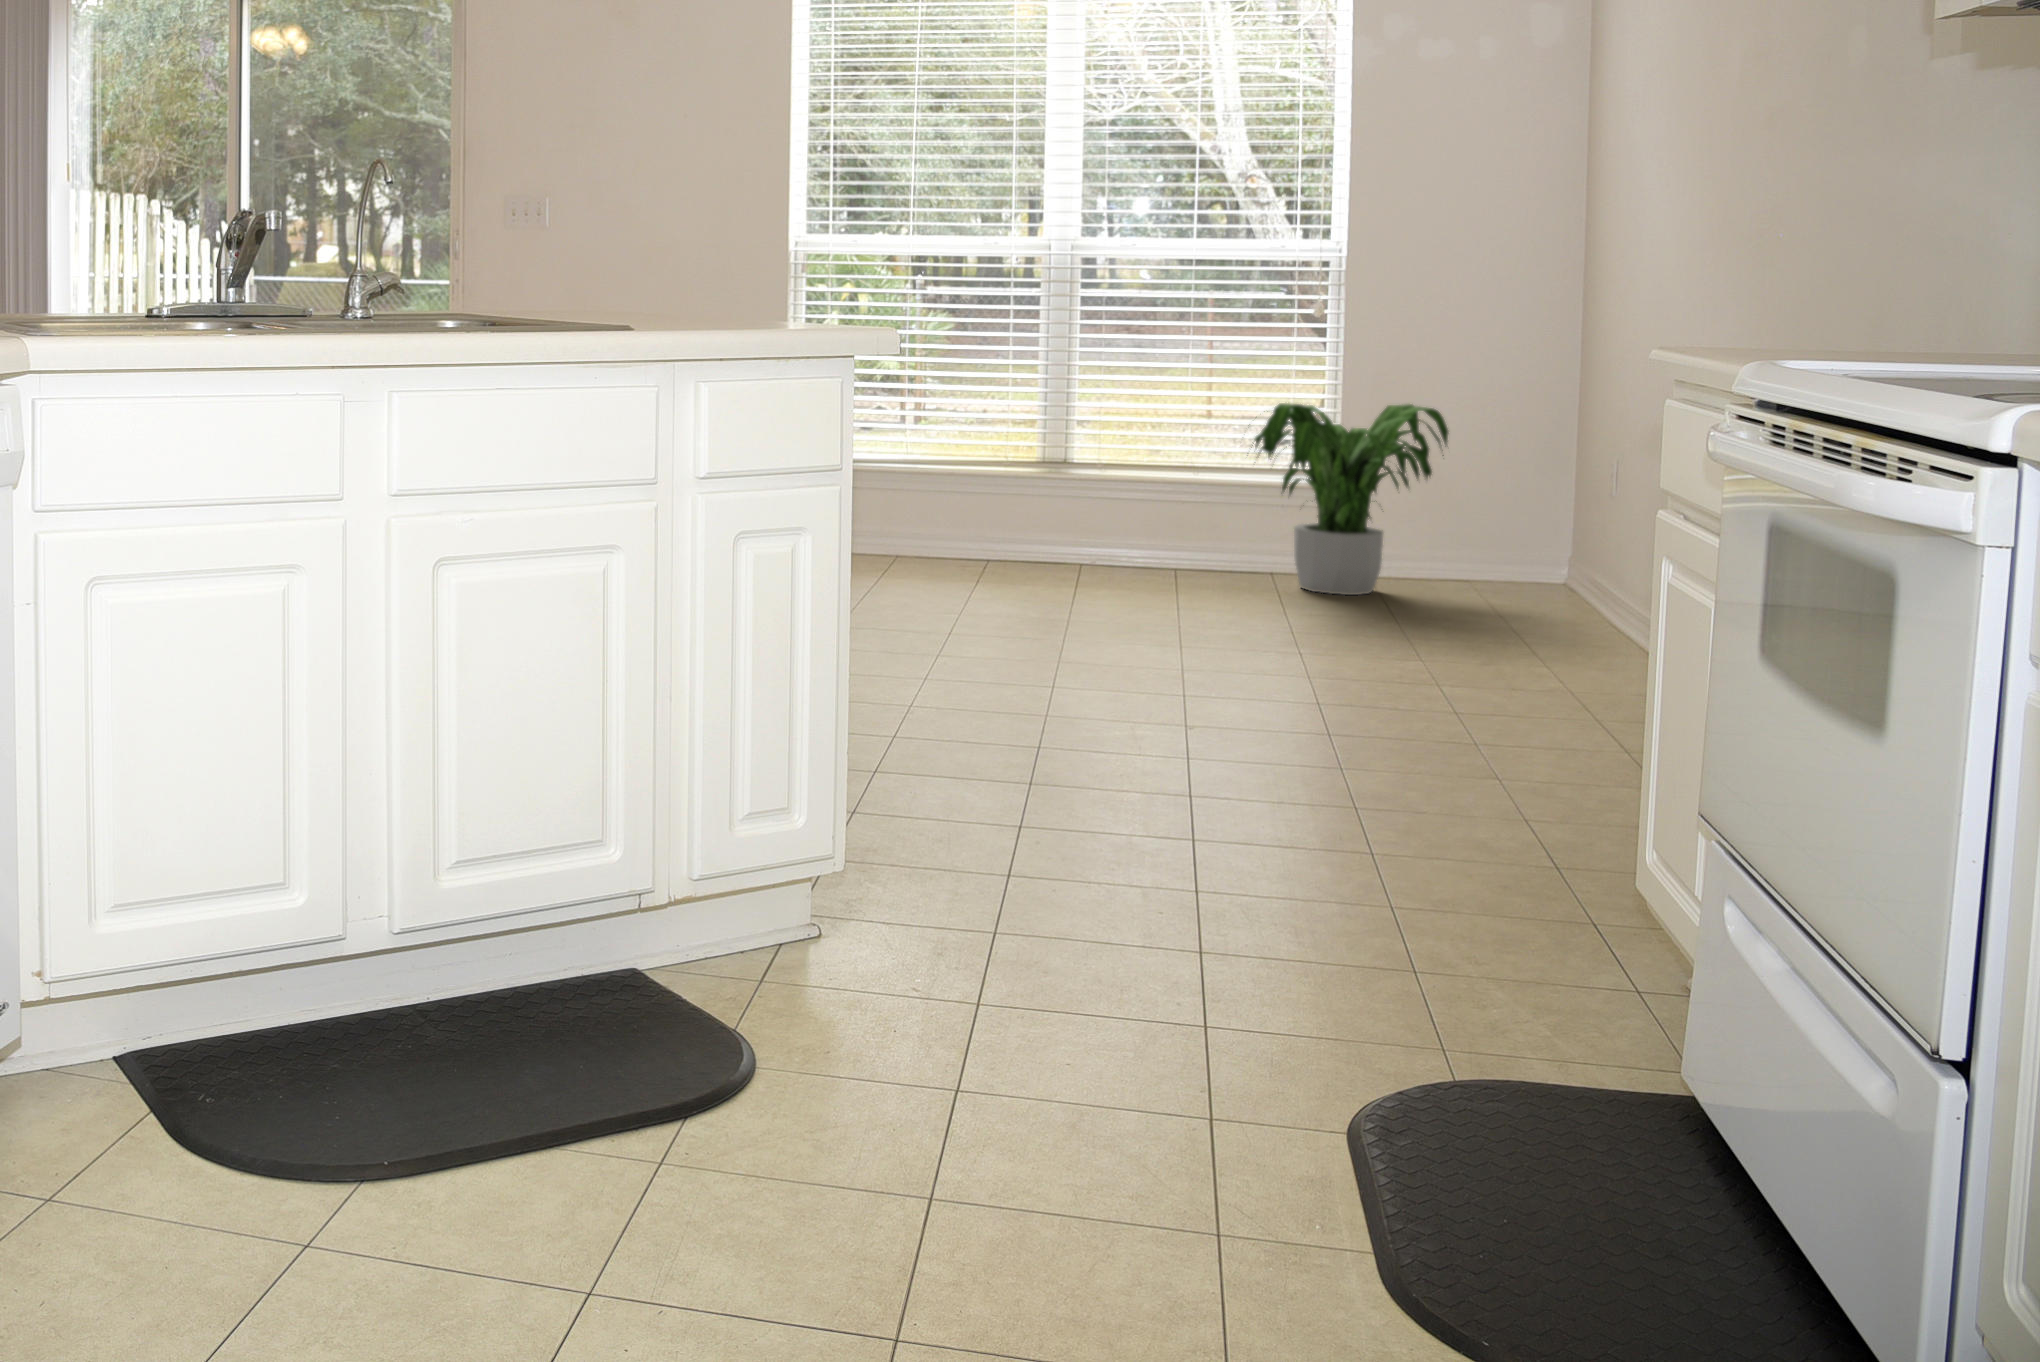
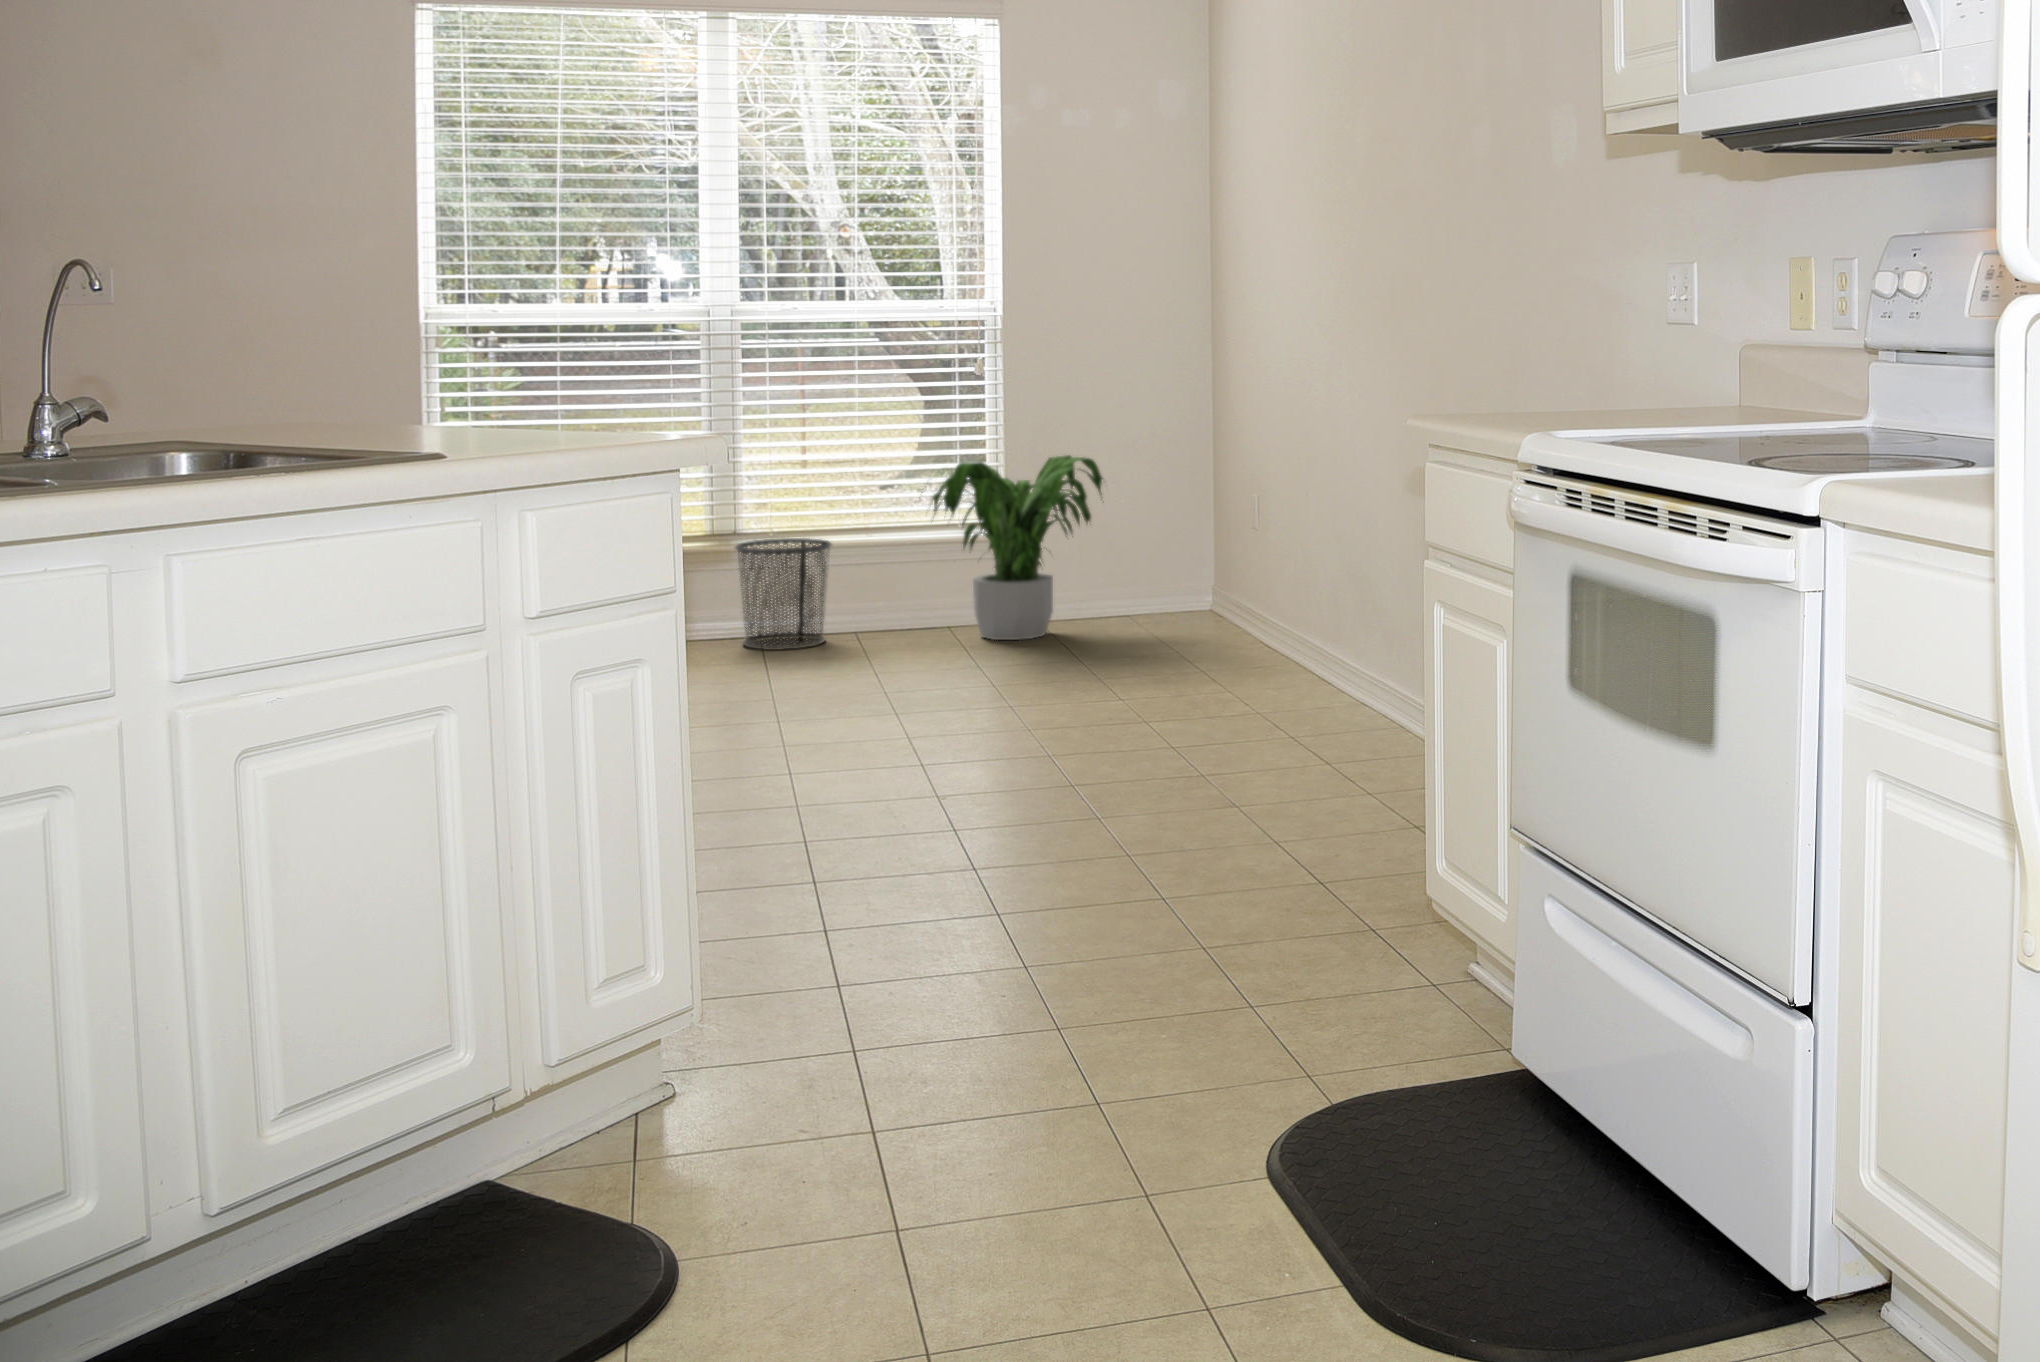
trash can: none [1055,469,1151,577] -> present [735,538,832,650]

